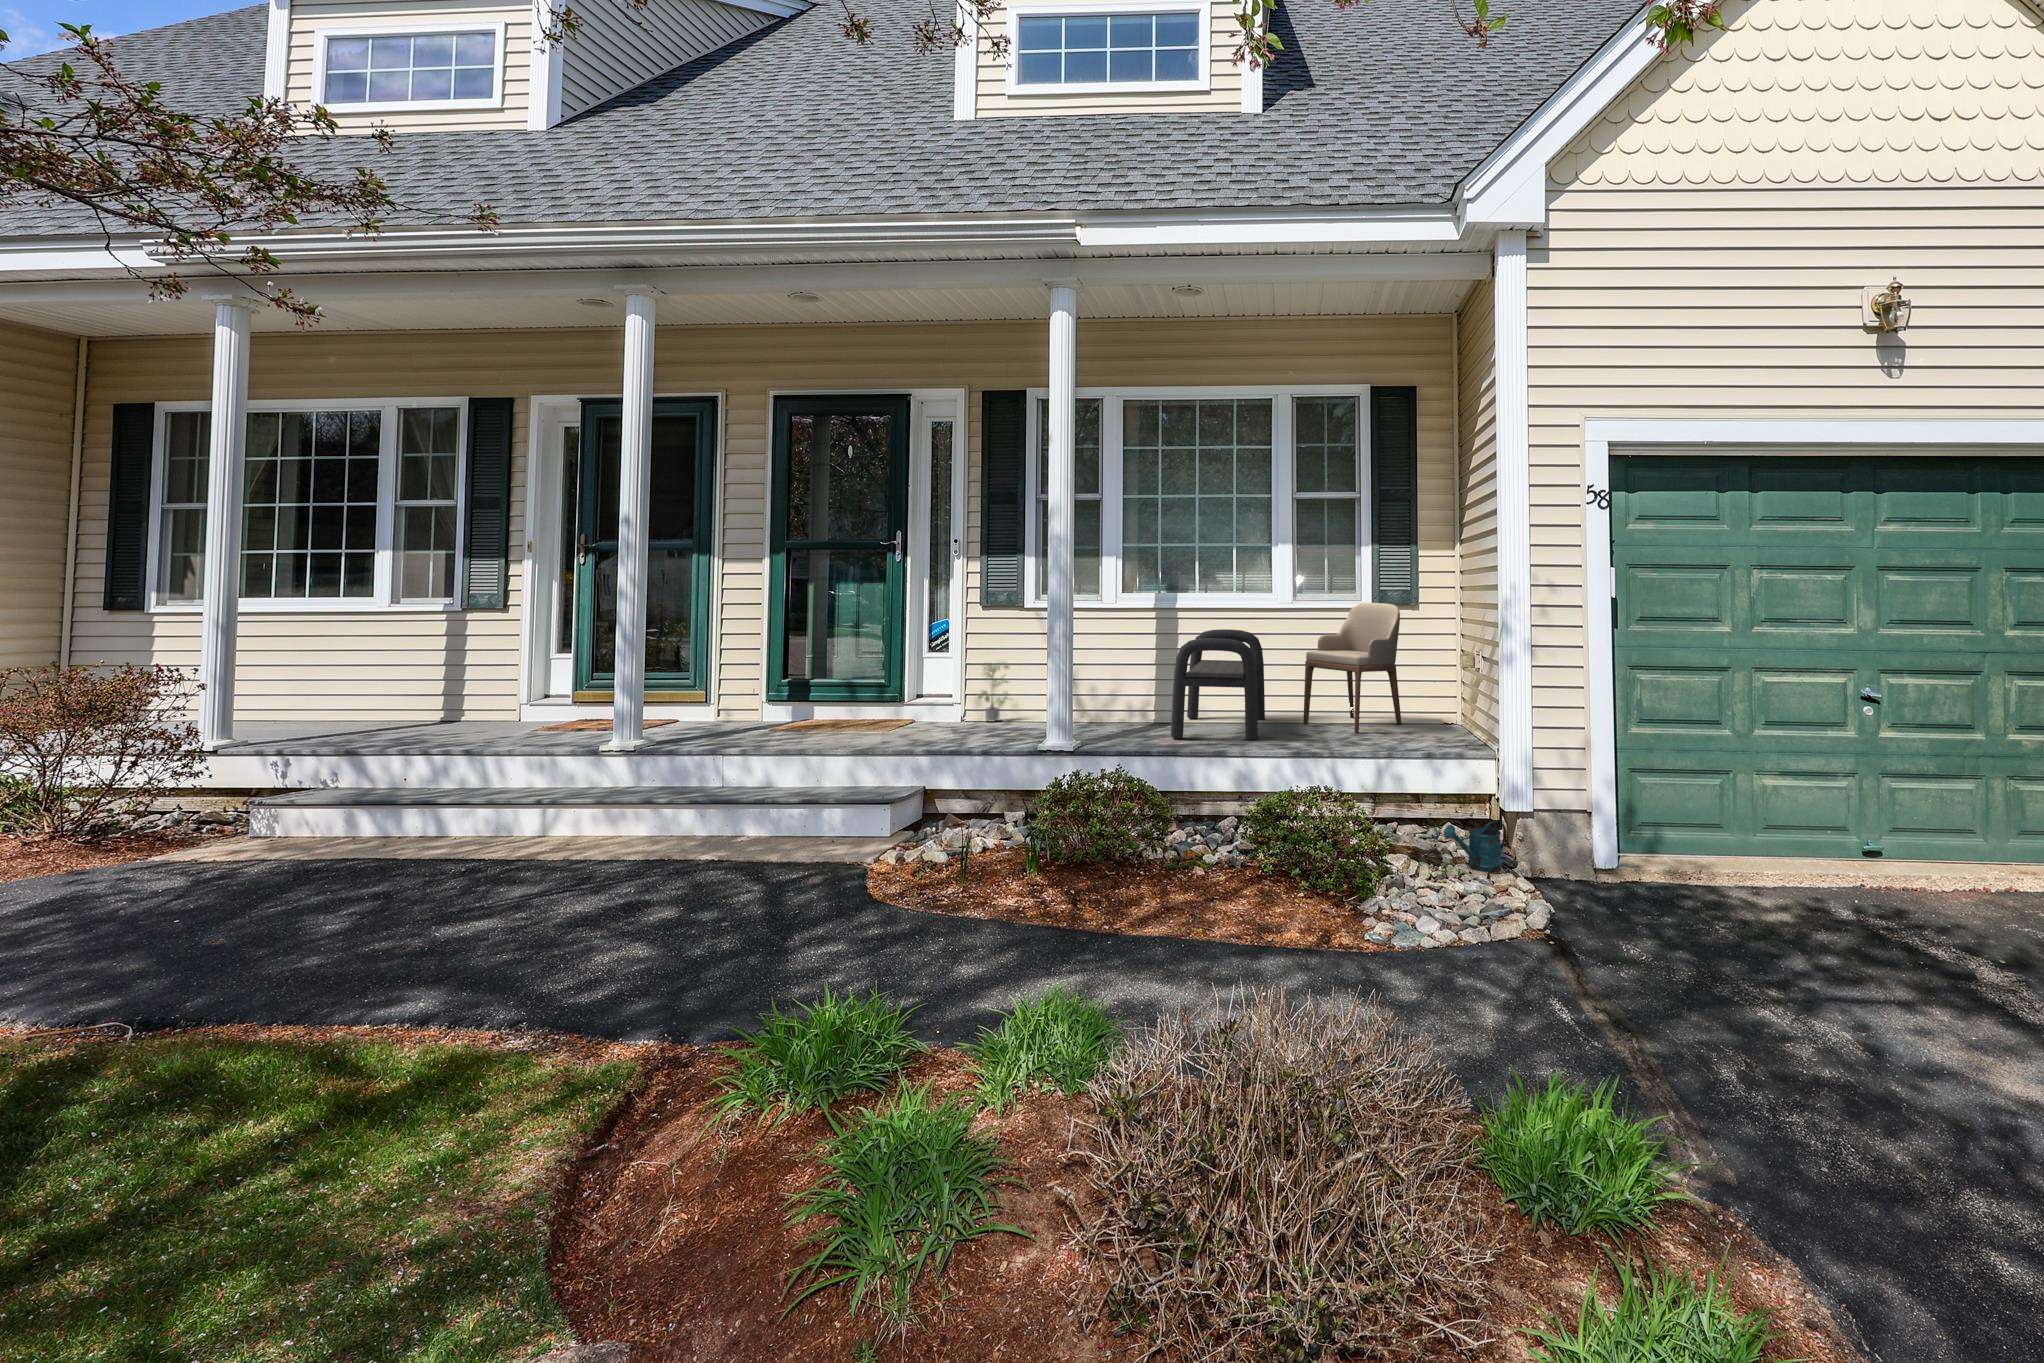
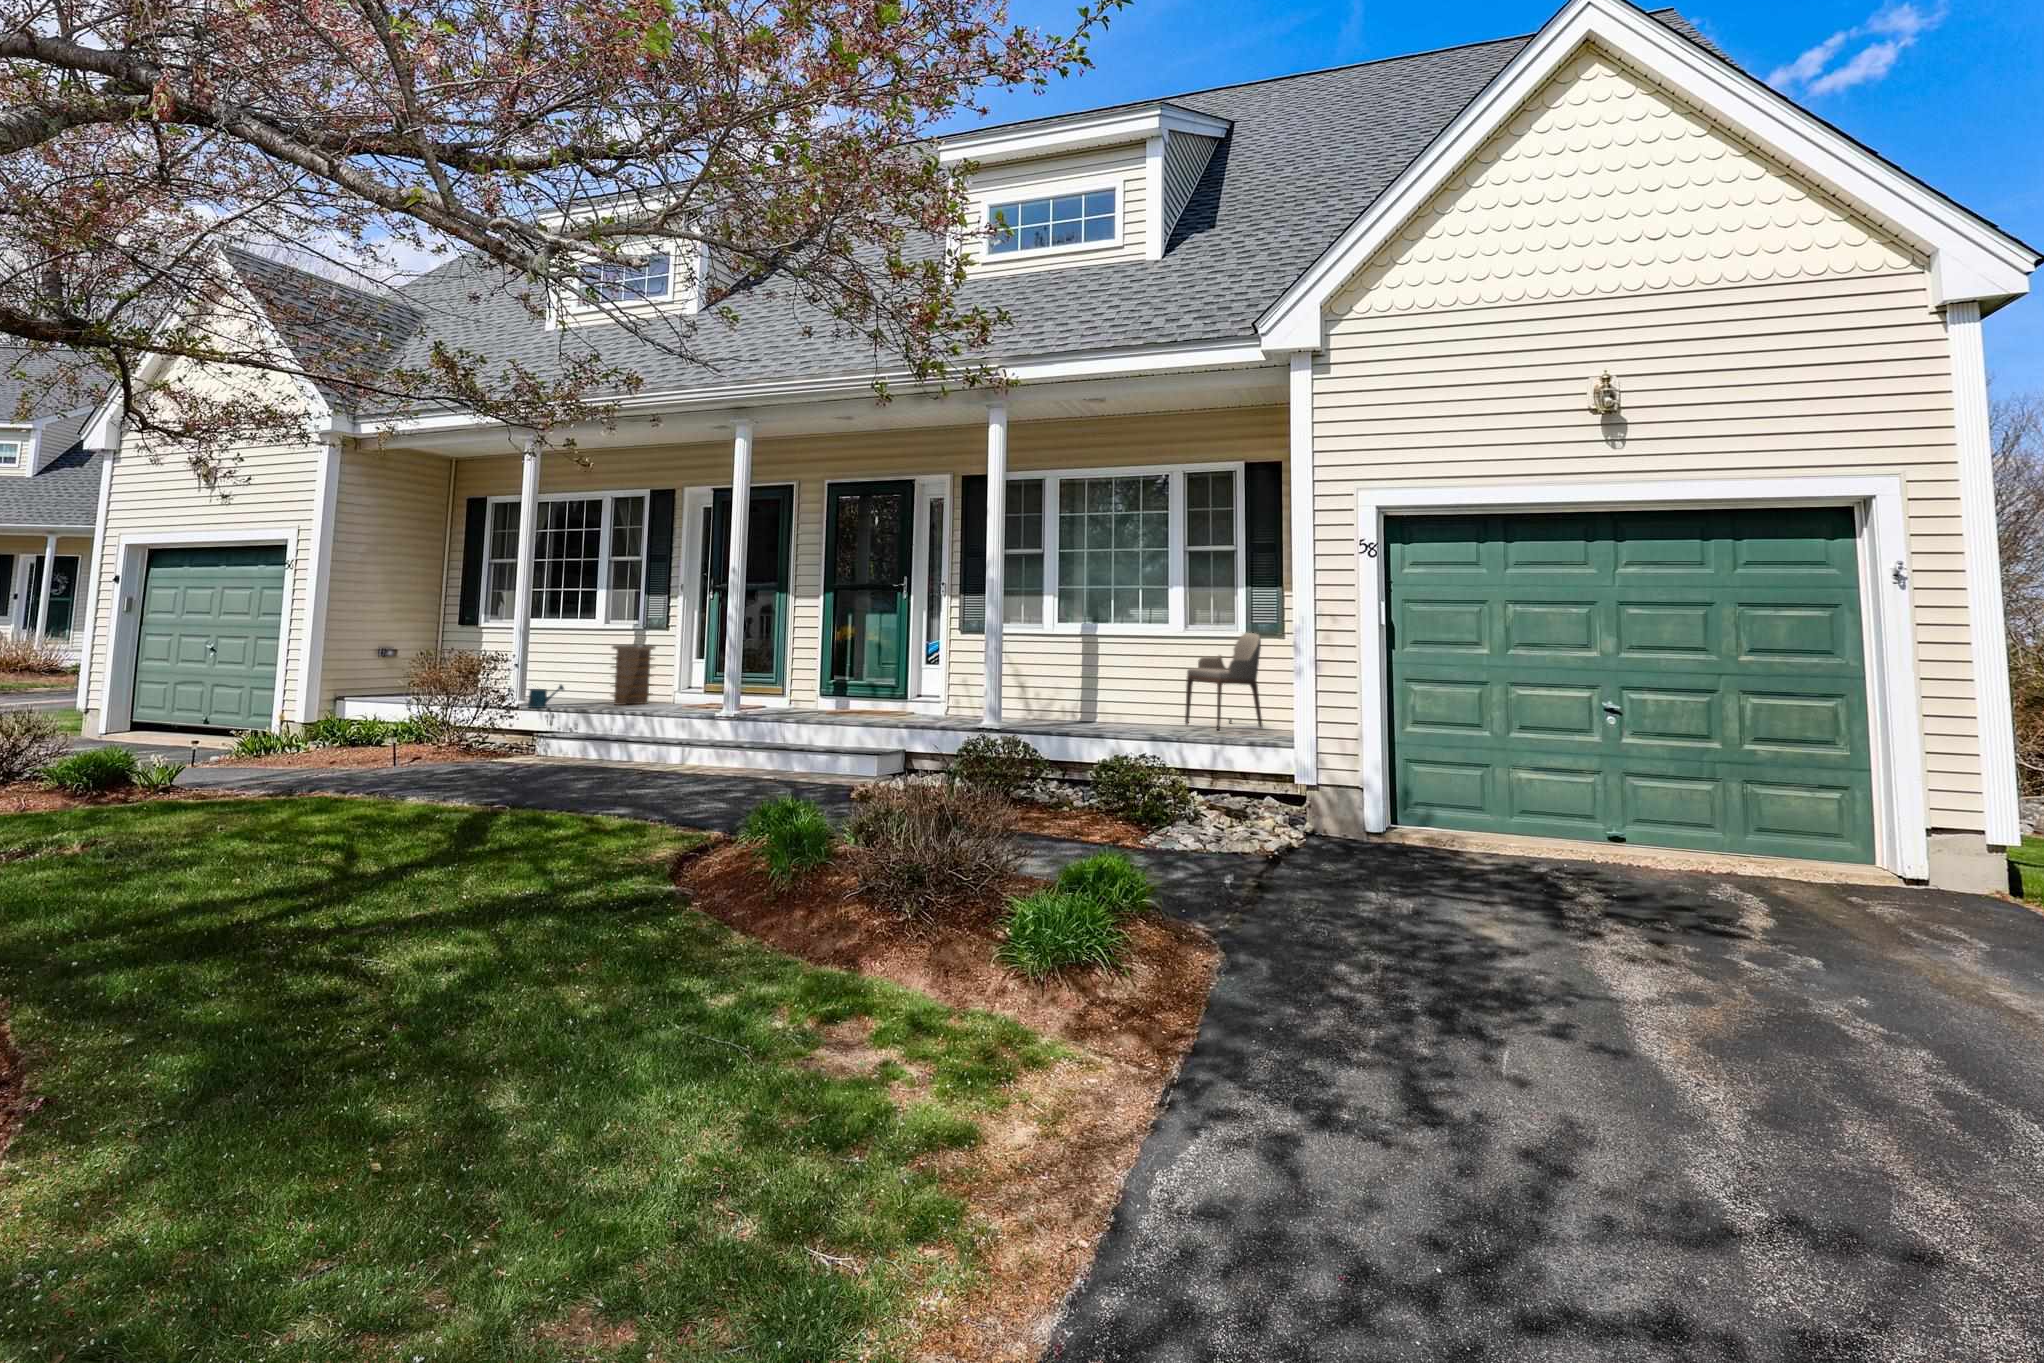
bench: present [1171,629,1265,740] -> none [1076,652,1161,730]
side table: none [402,632,486,729] -> present [612,645,656,705]
potted plant: present [978,663,1009,721] -> none [954,670,980,715]
watering can: present [1444,821,1506,871] -> present [528,685,564,708]

